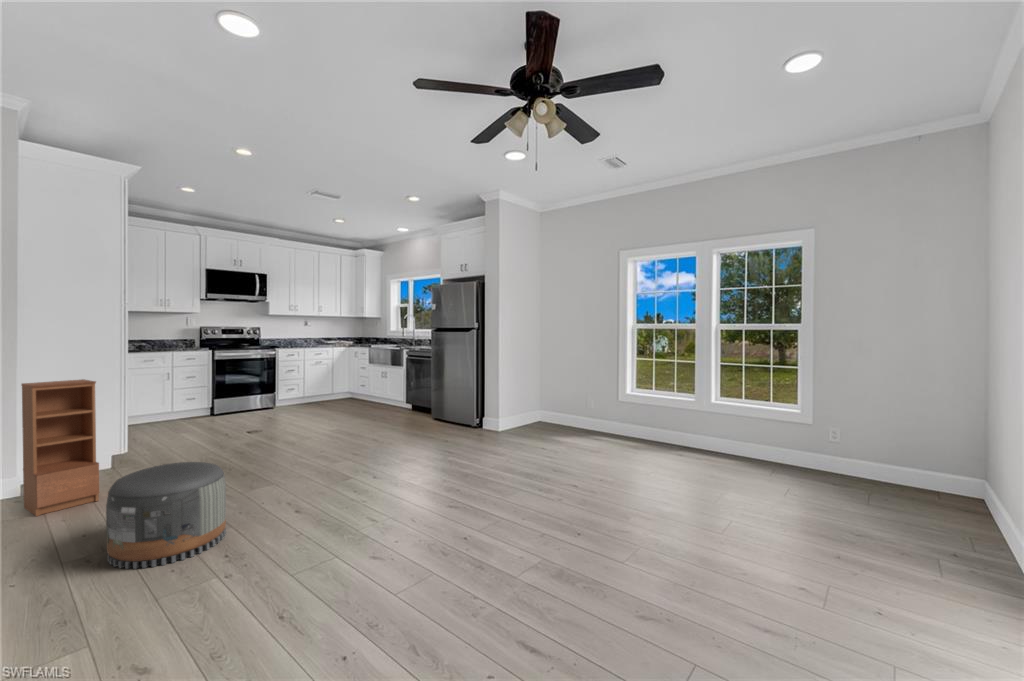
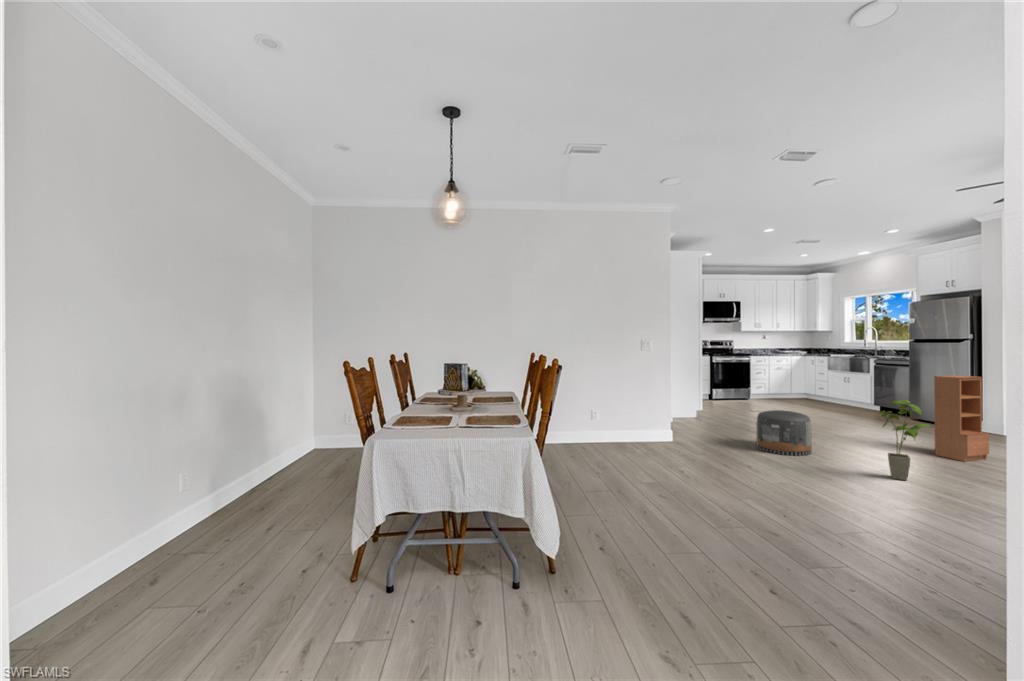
bookcase: present [21,379,99,516] -> present [934,375,989,461]
house plant: none [282,444,371,602] -> present [879,400,930,480]

